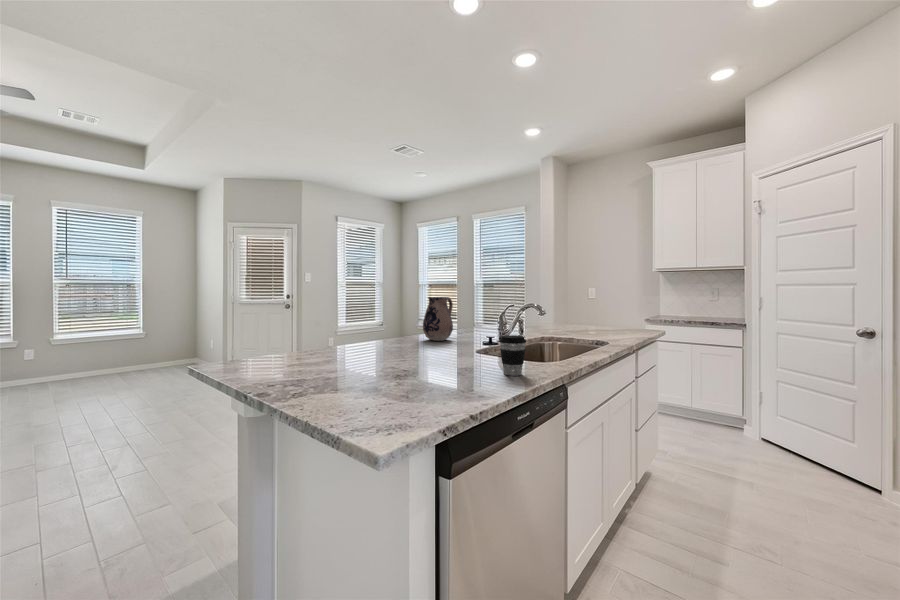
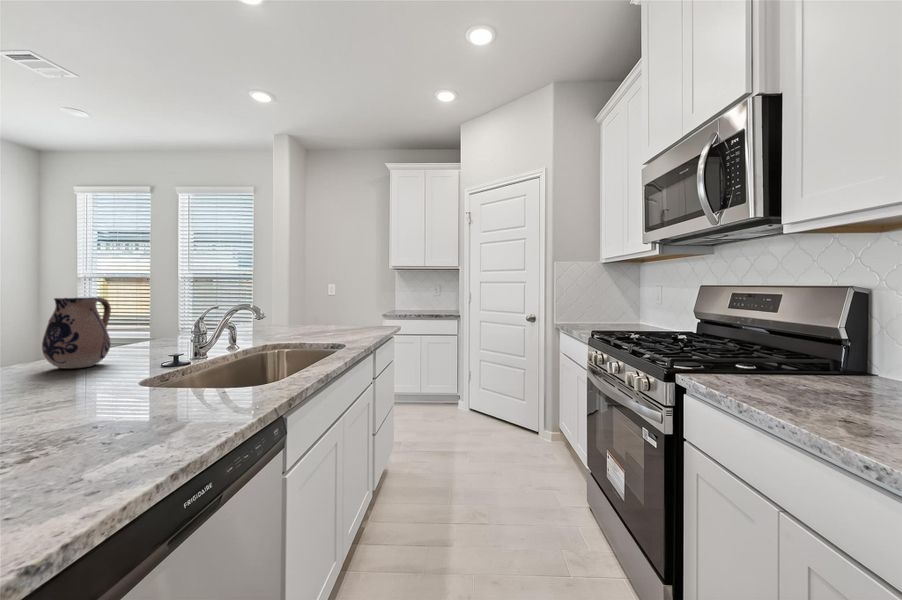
coffee cup: present [499,335,526,376] -> none [164,355,215,421]

